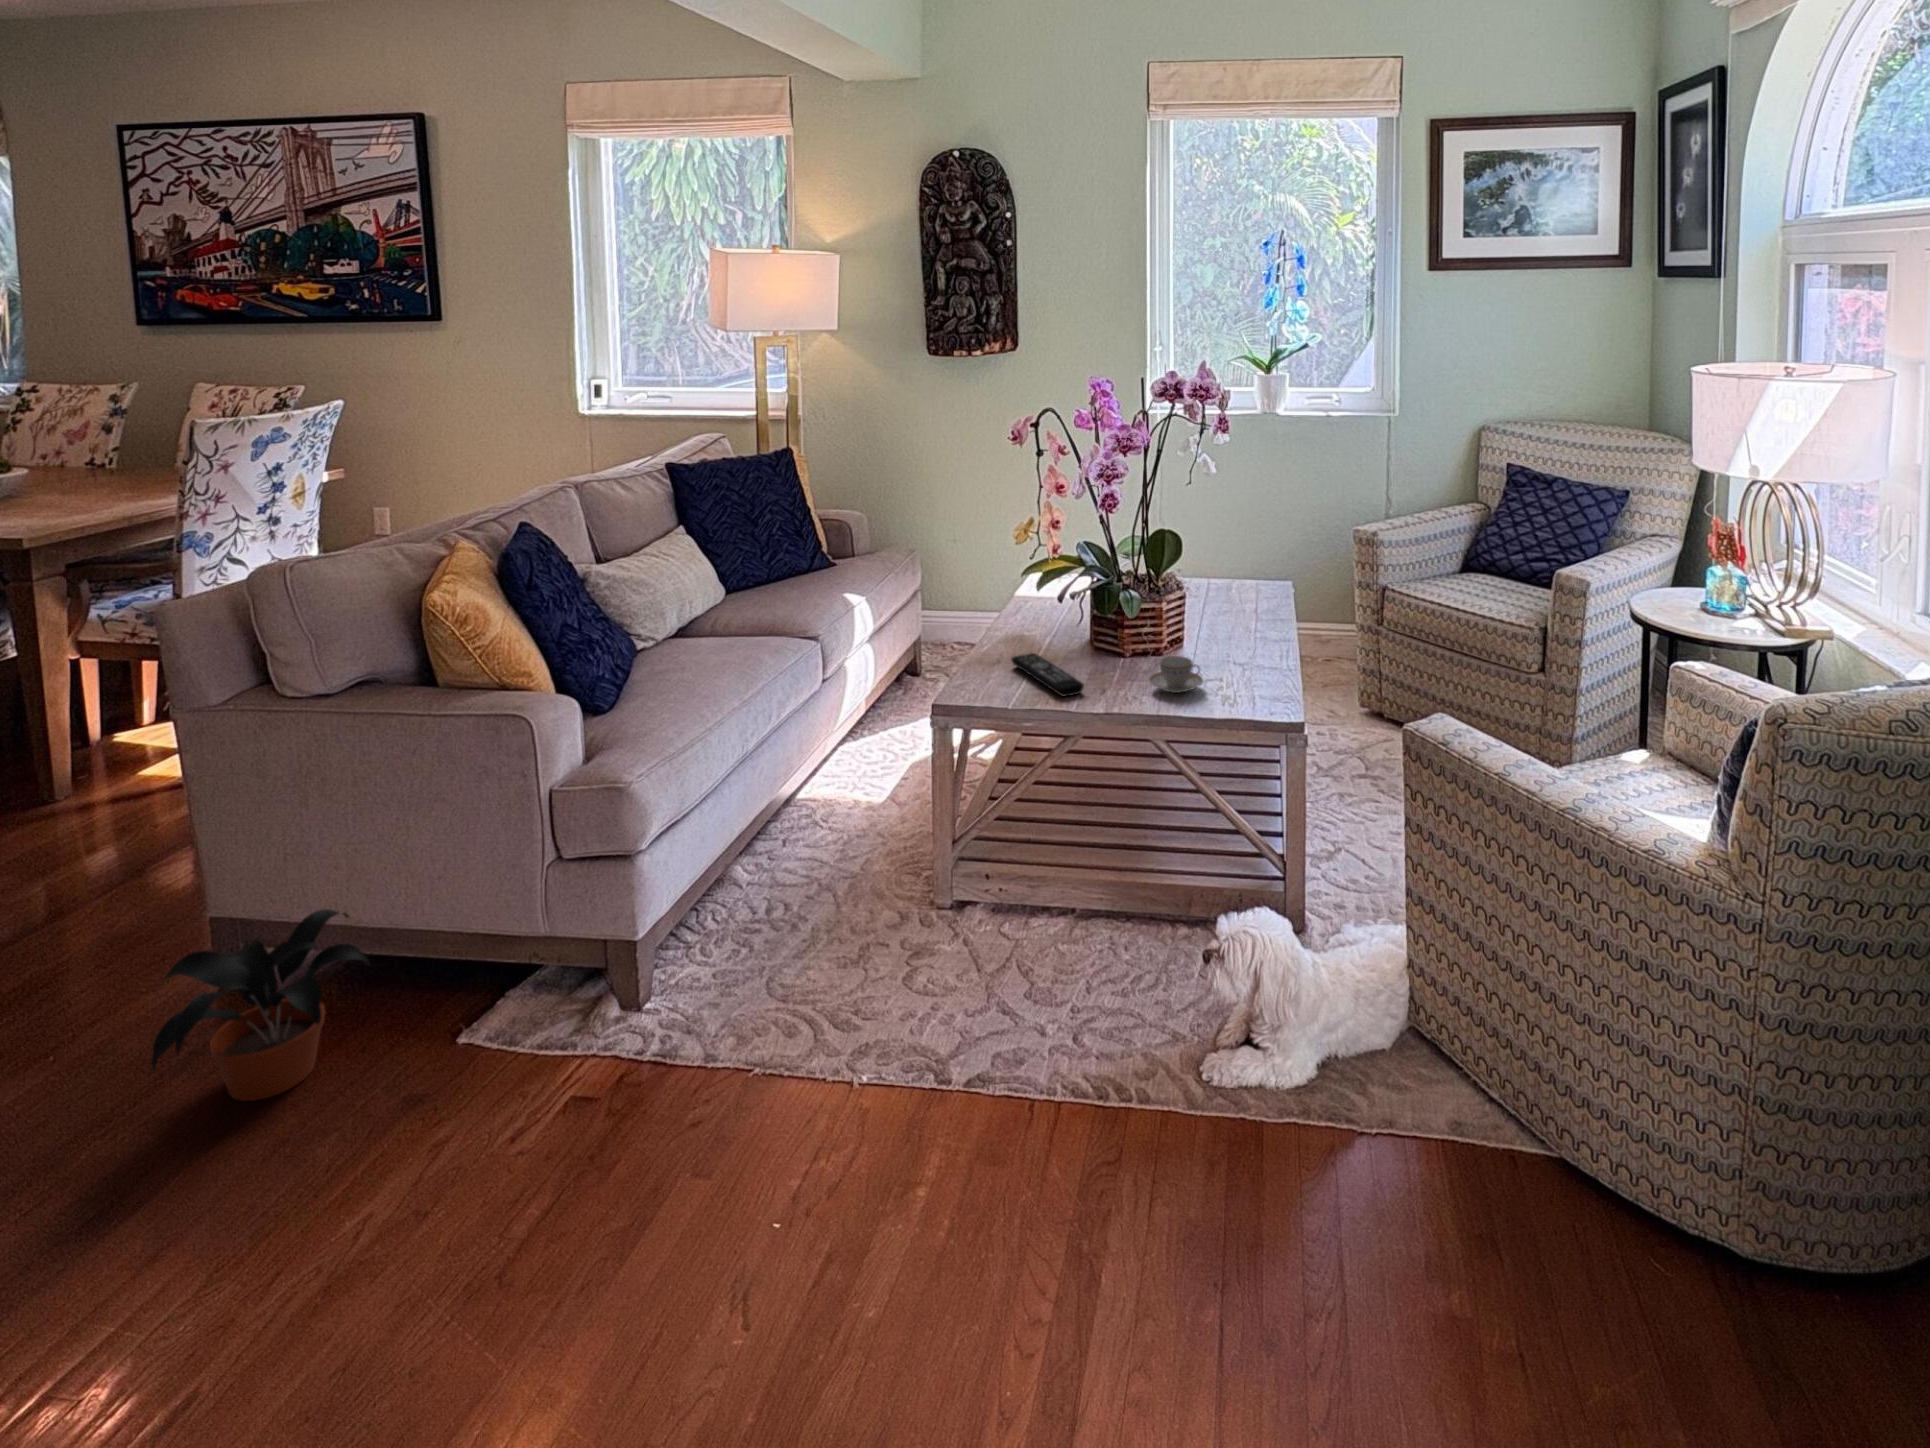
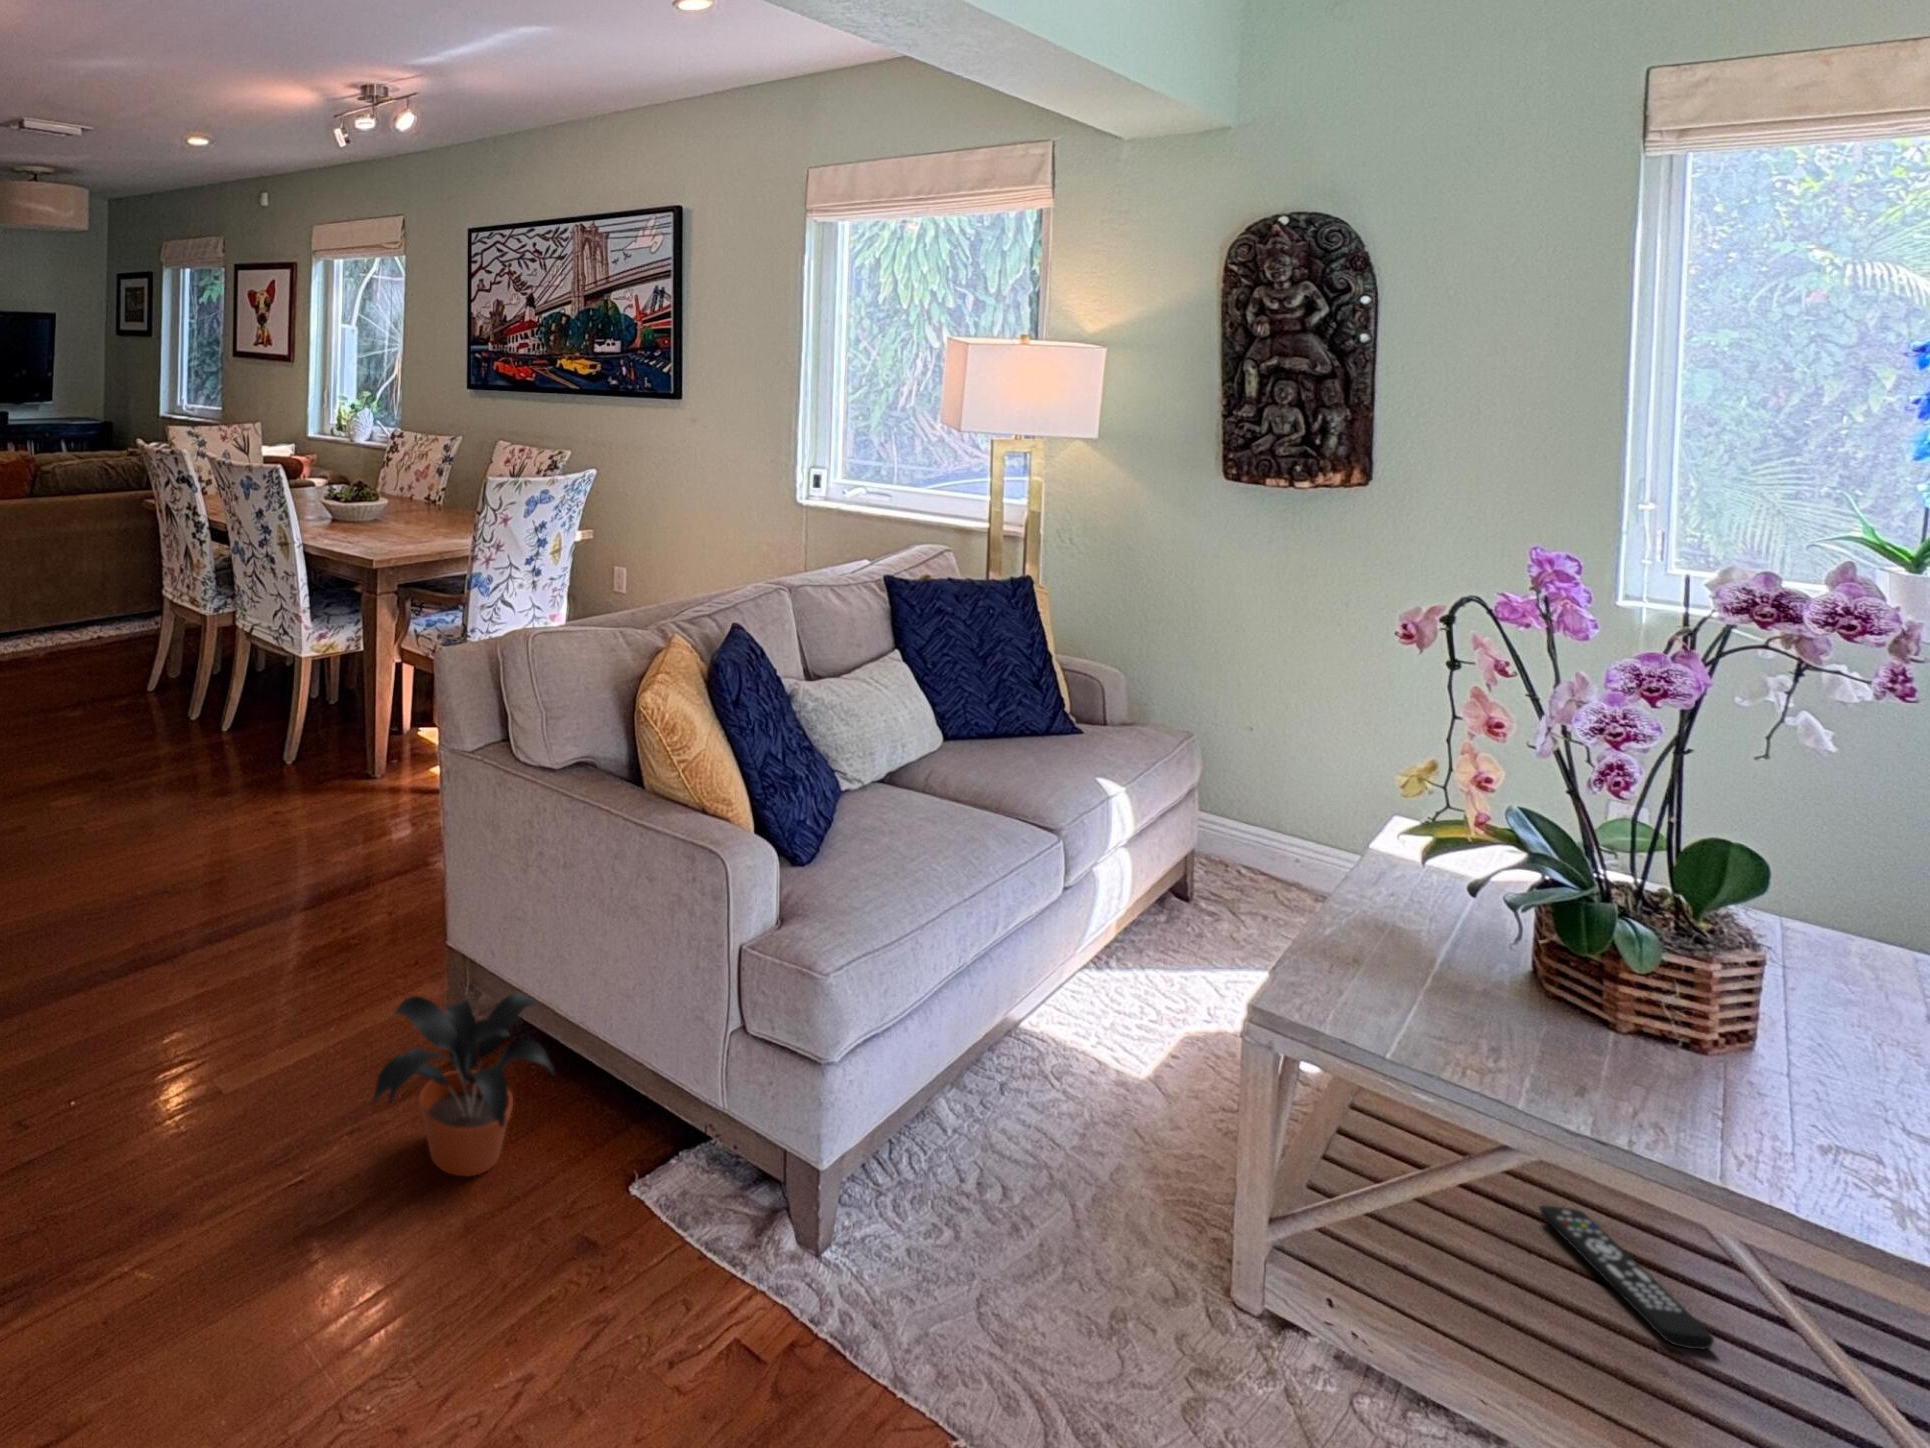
remote control: present [1011,653,1084,696] -> present [1539,1205,1714,1350]
teacup: present [1149,656,1203,693] -> none [1692,1067,1835,1153]

